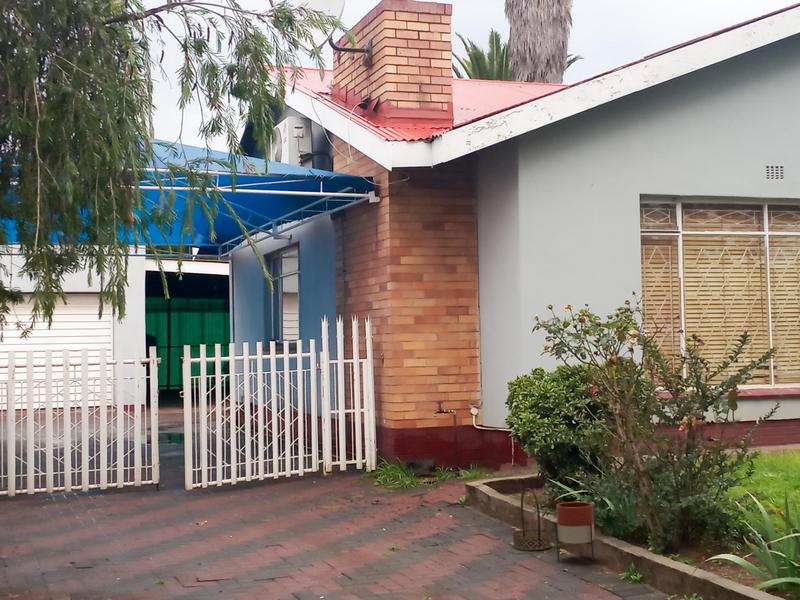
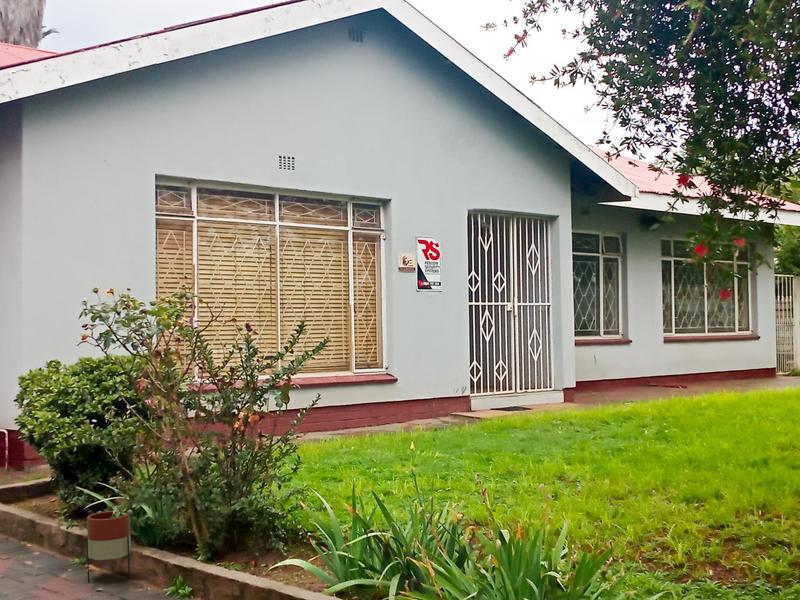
basket: present [513,488,551,550] -> none [28,499,74,573]

